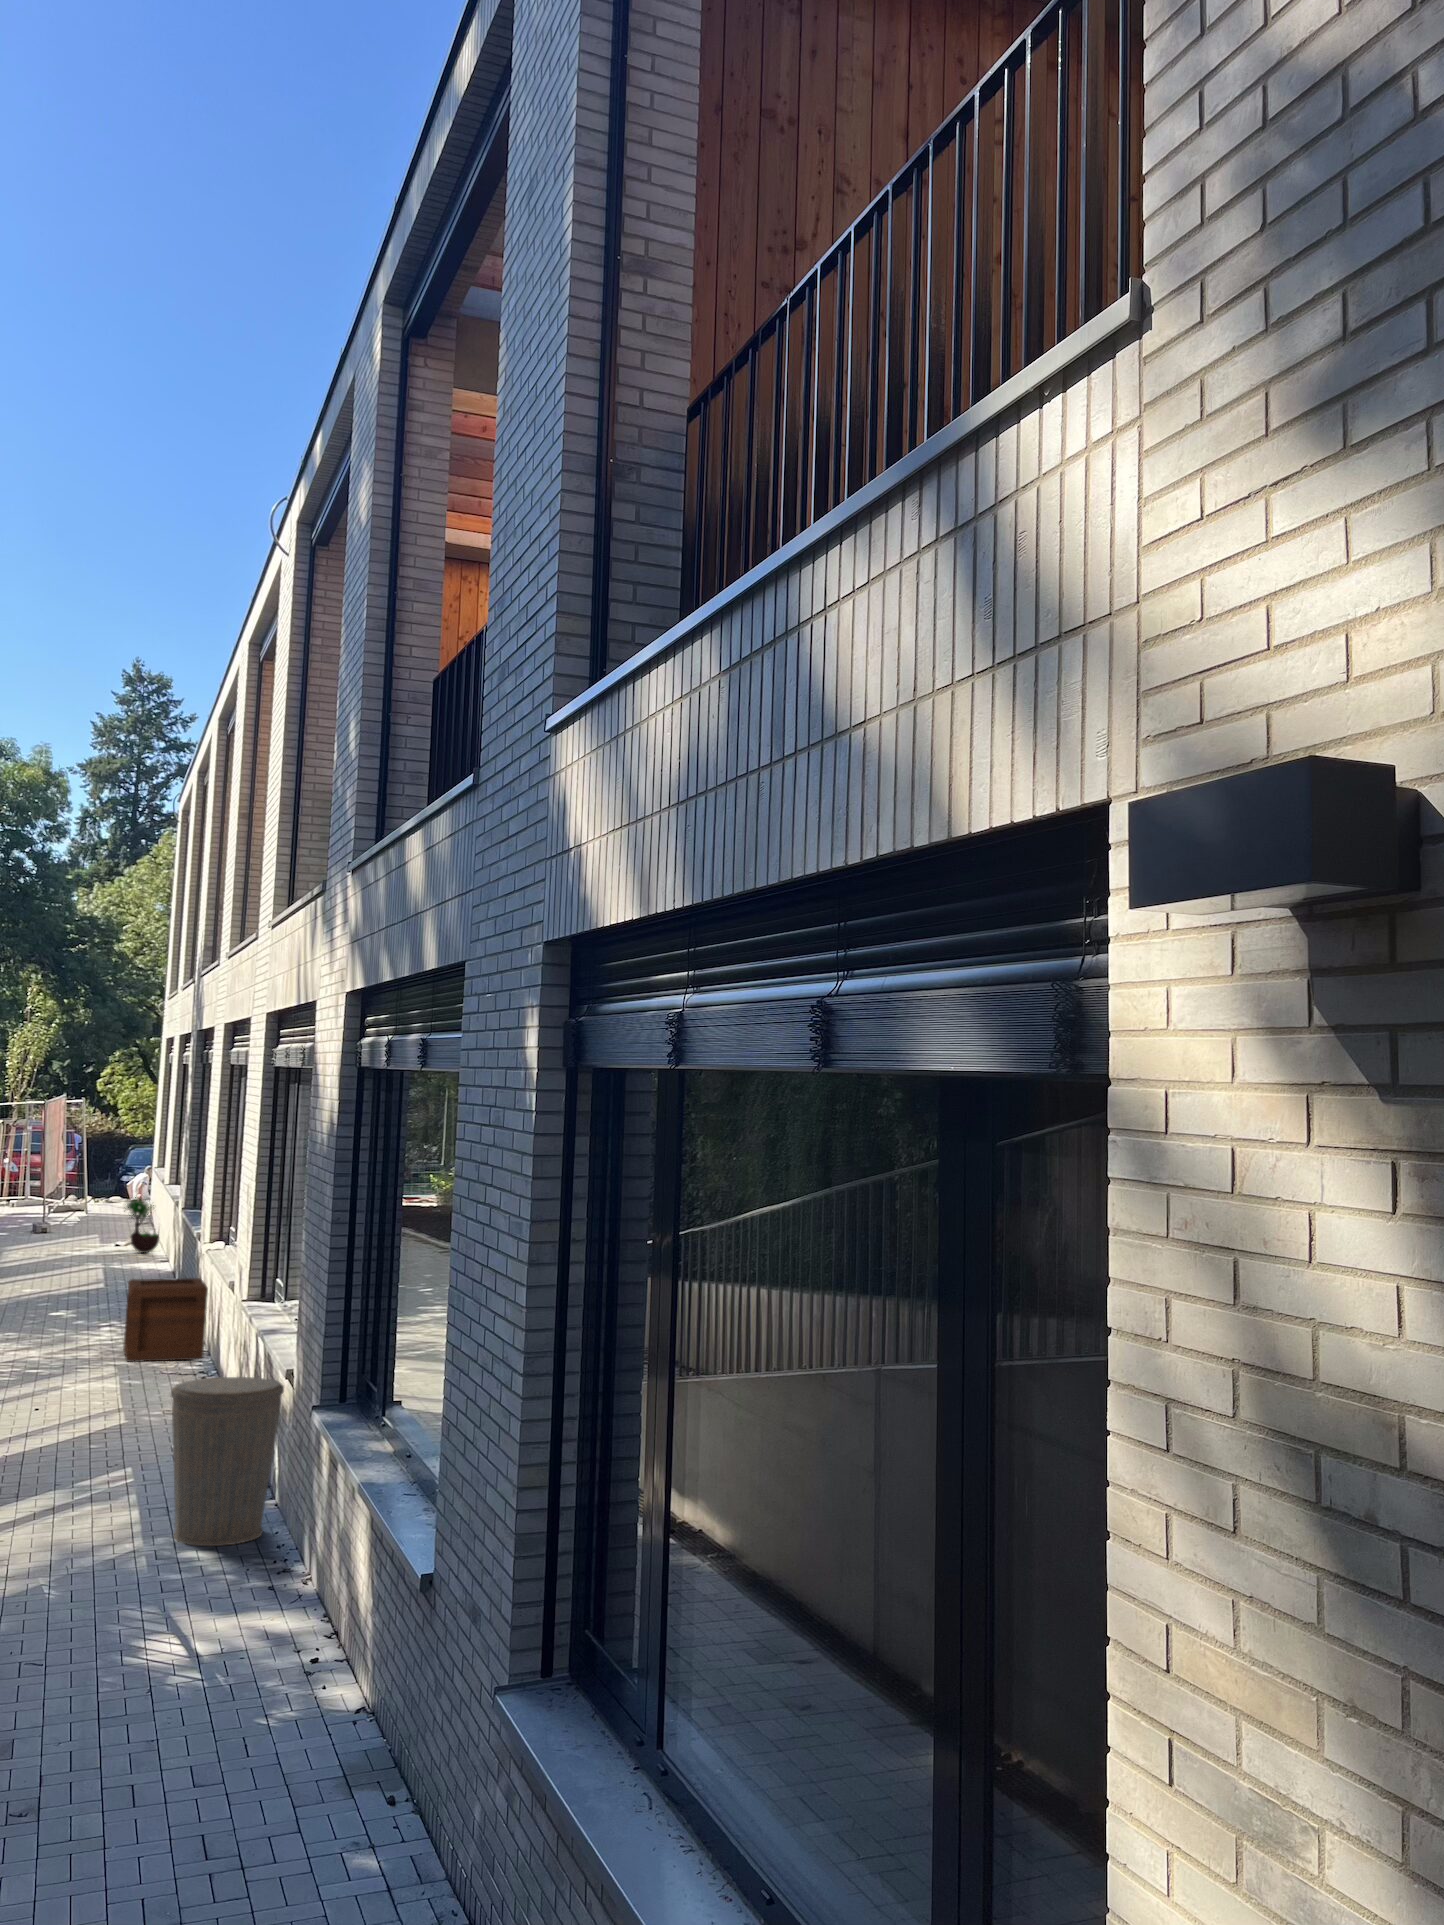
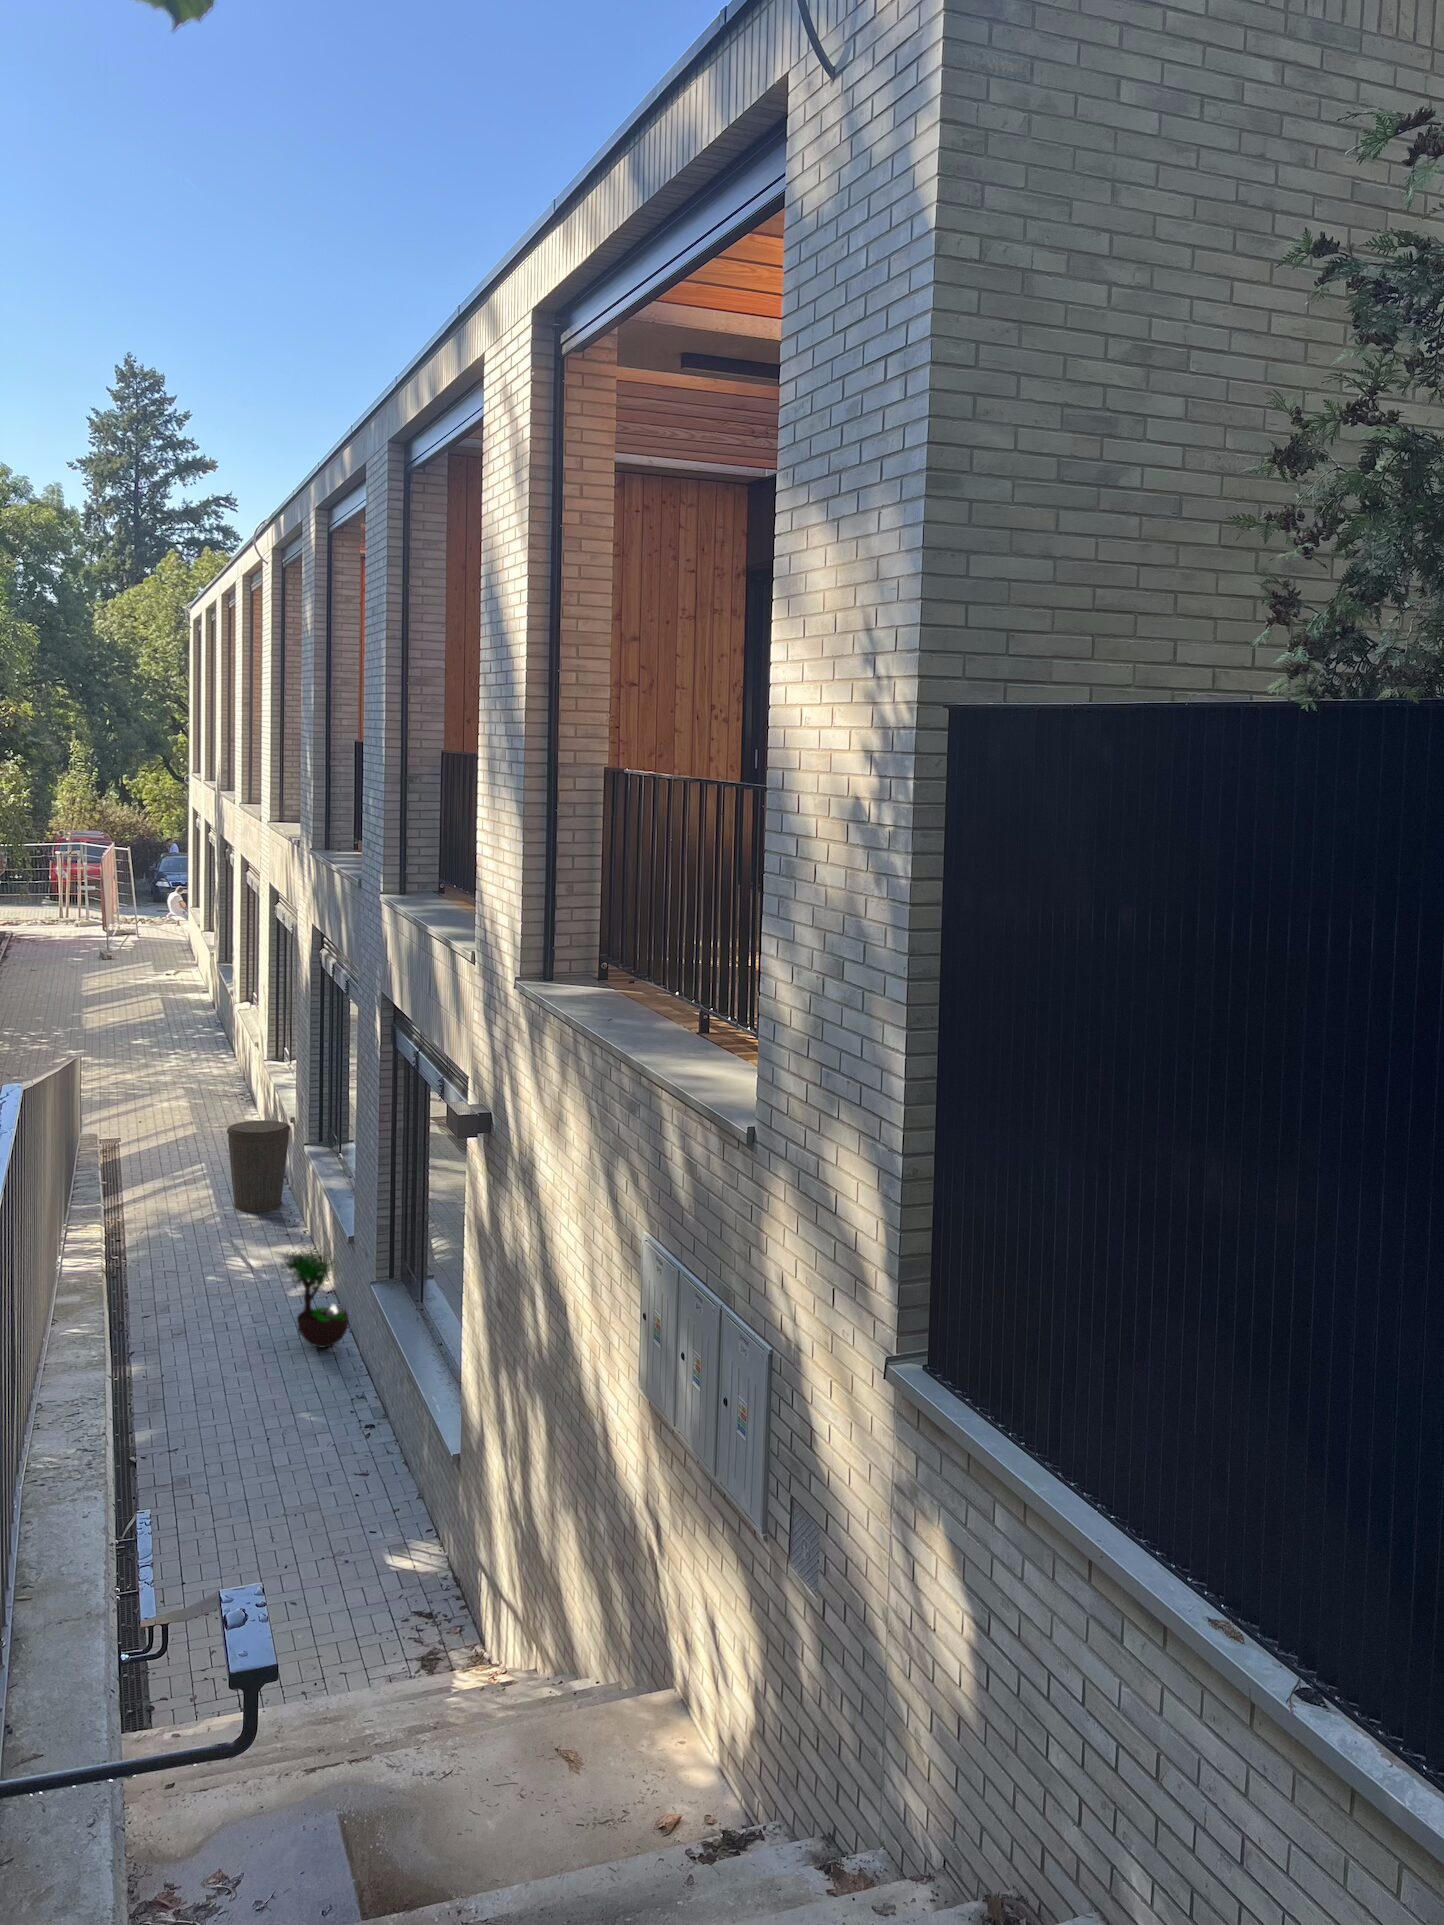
potted tree: present [126,1197,159,1253] -> present [281,1247,349,1348]
wooden crate: present [123,1278,208,1362] -> none [187,1028,241,1085]

